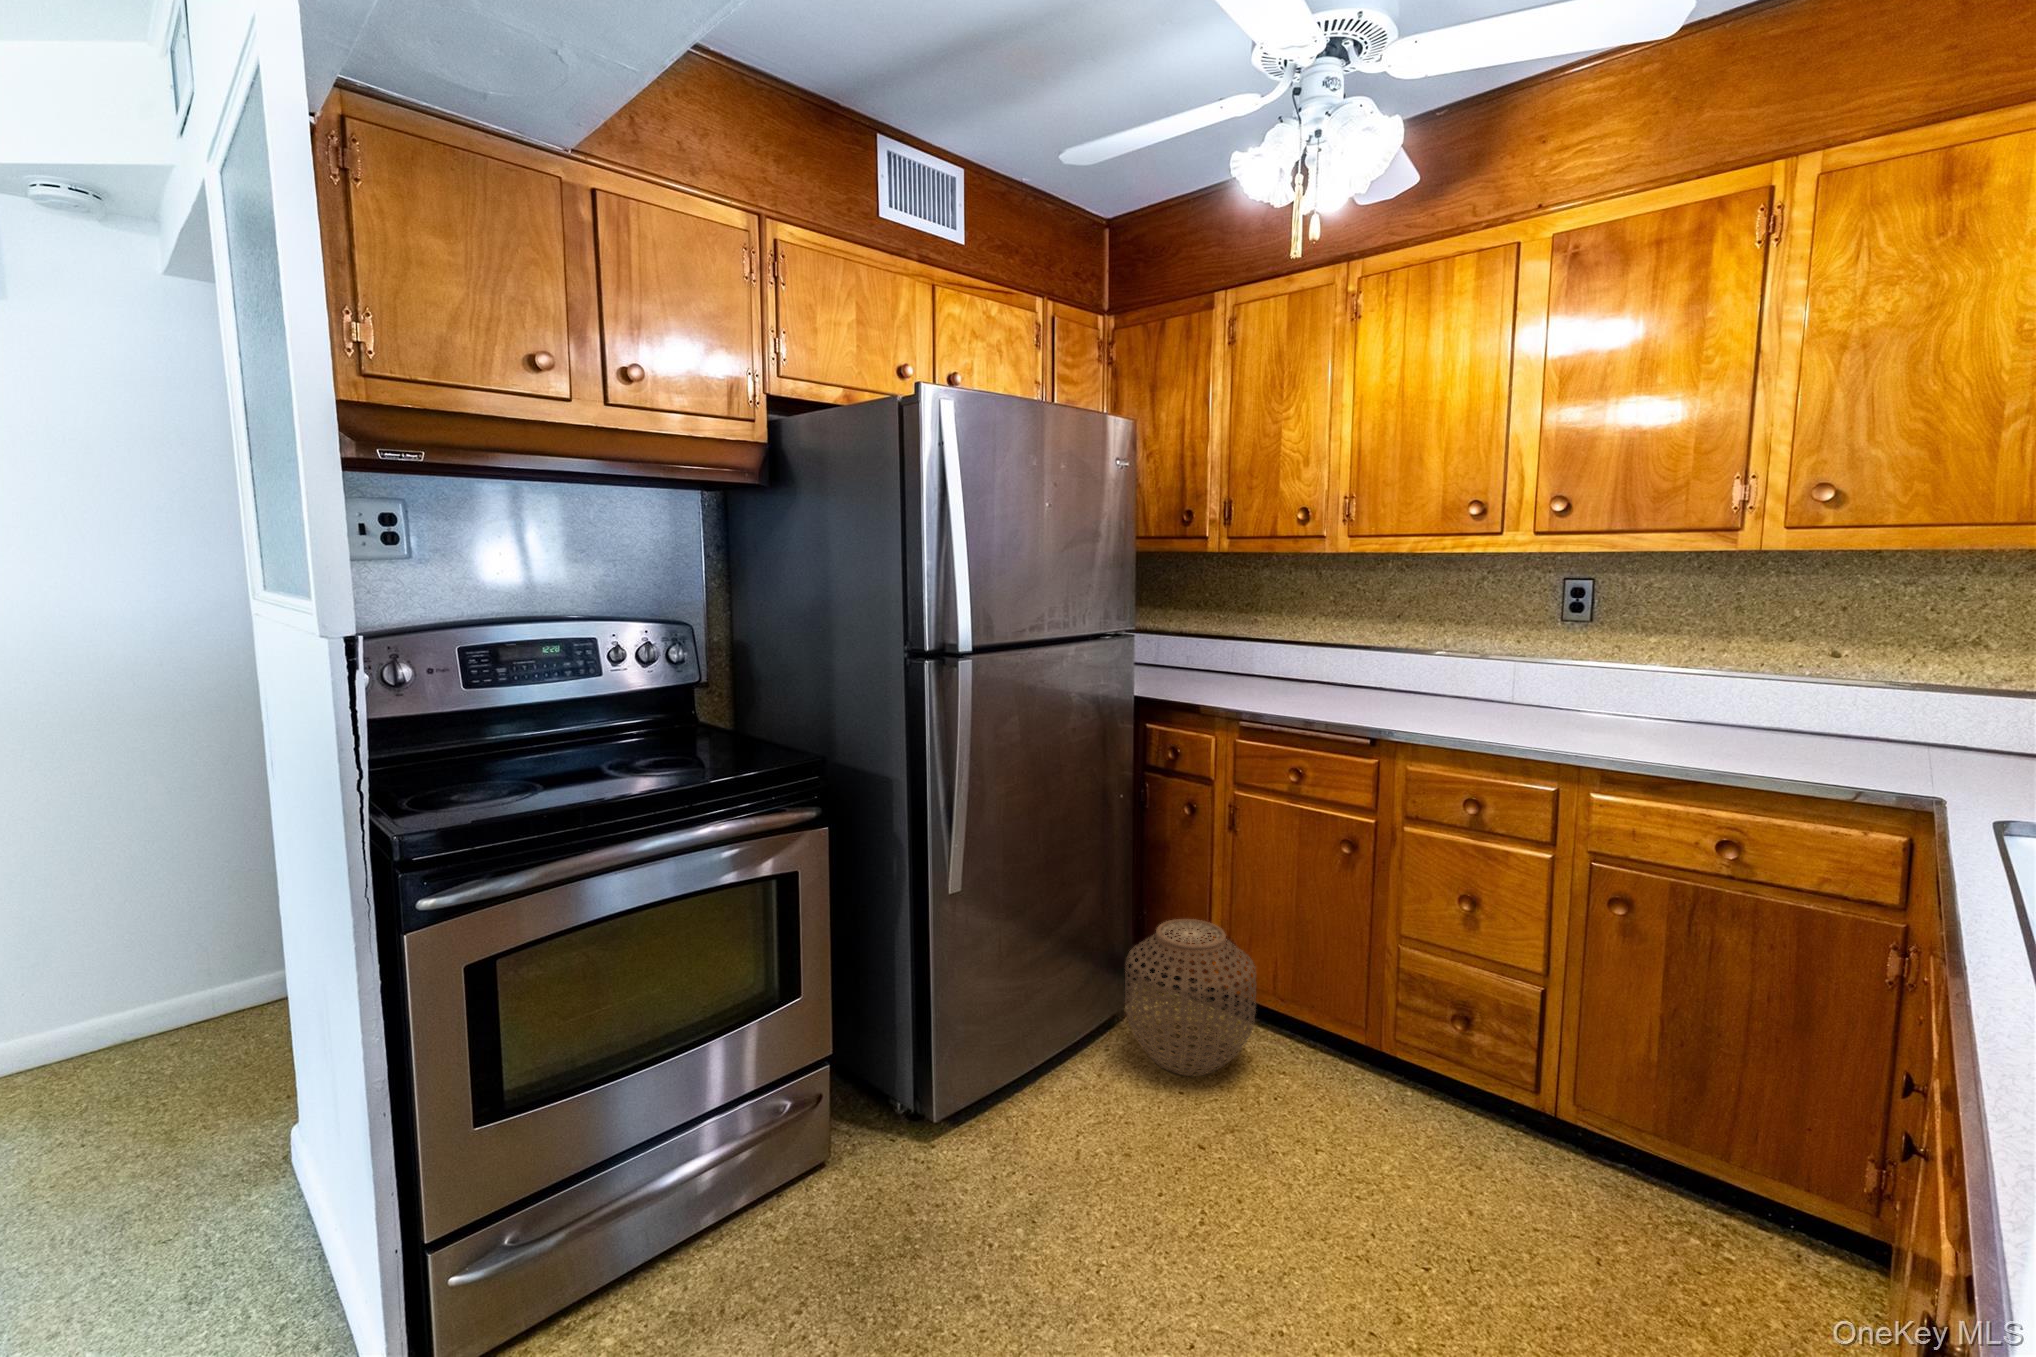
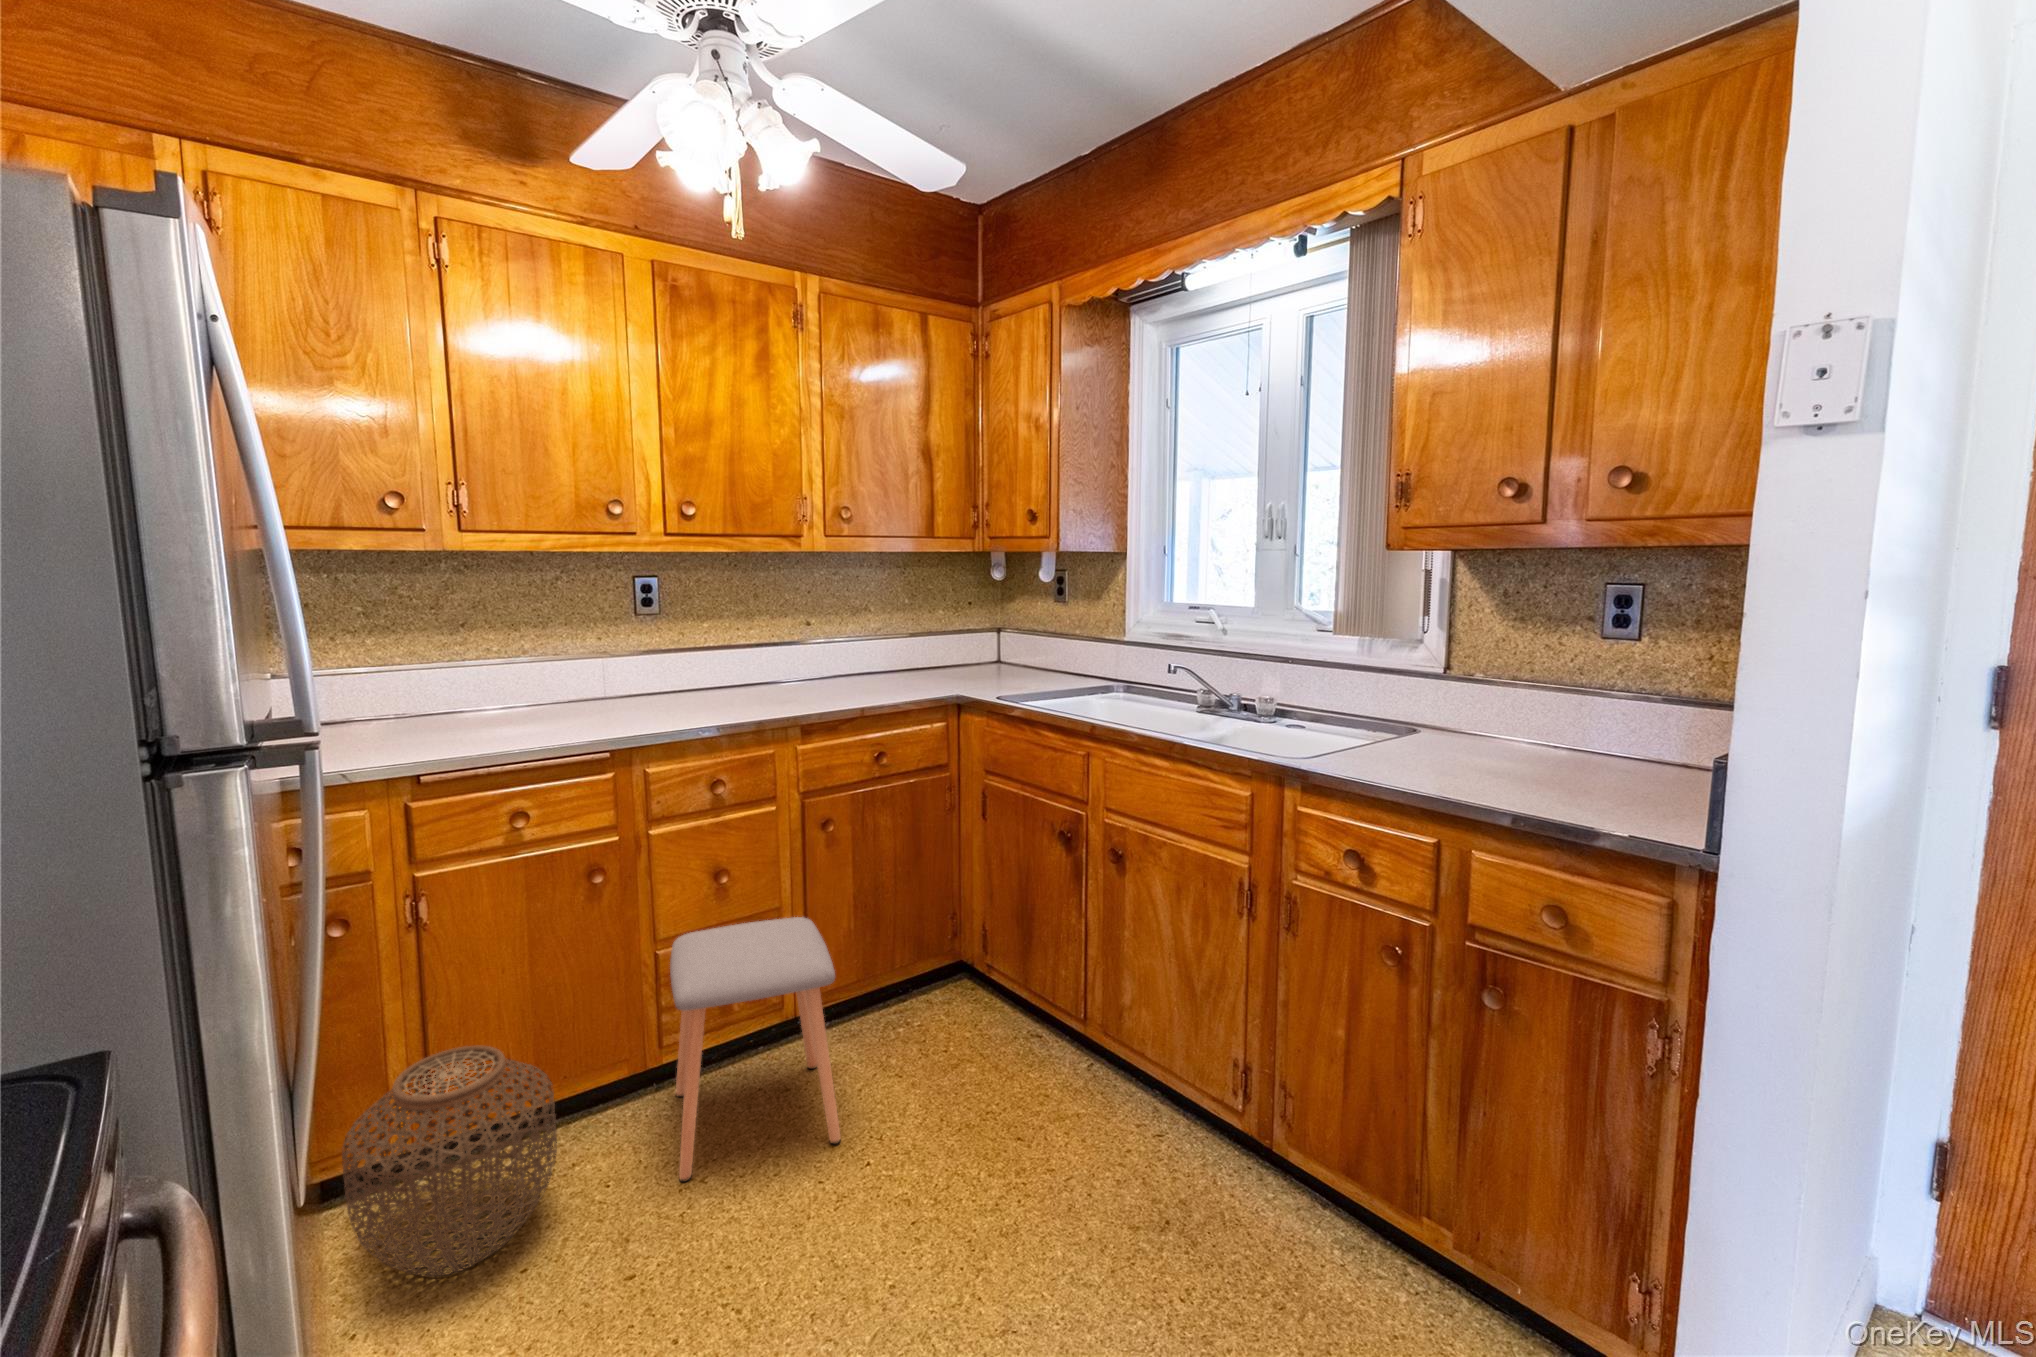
stool: none [1305,939,1546,1233] -> present [670,917,841,1182]

